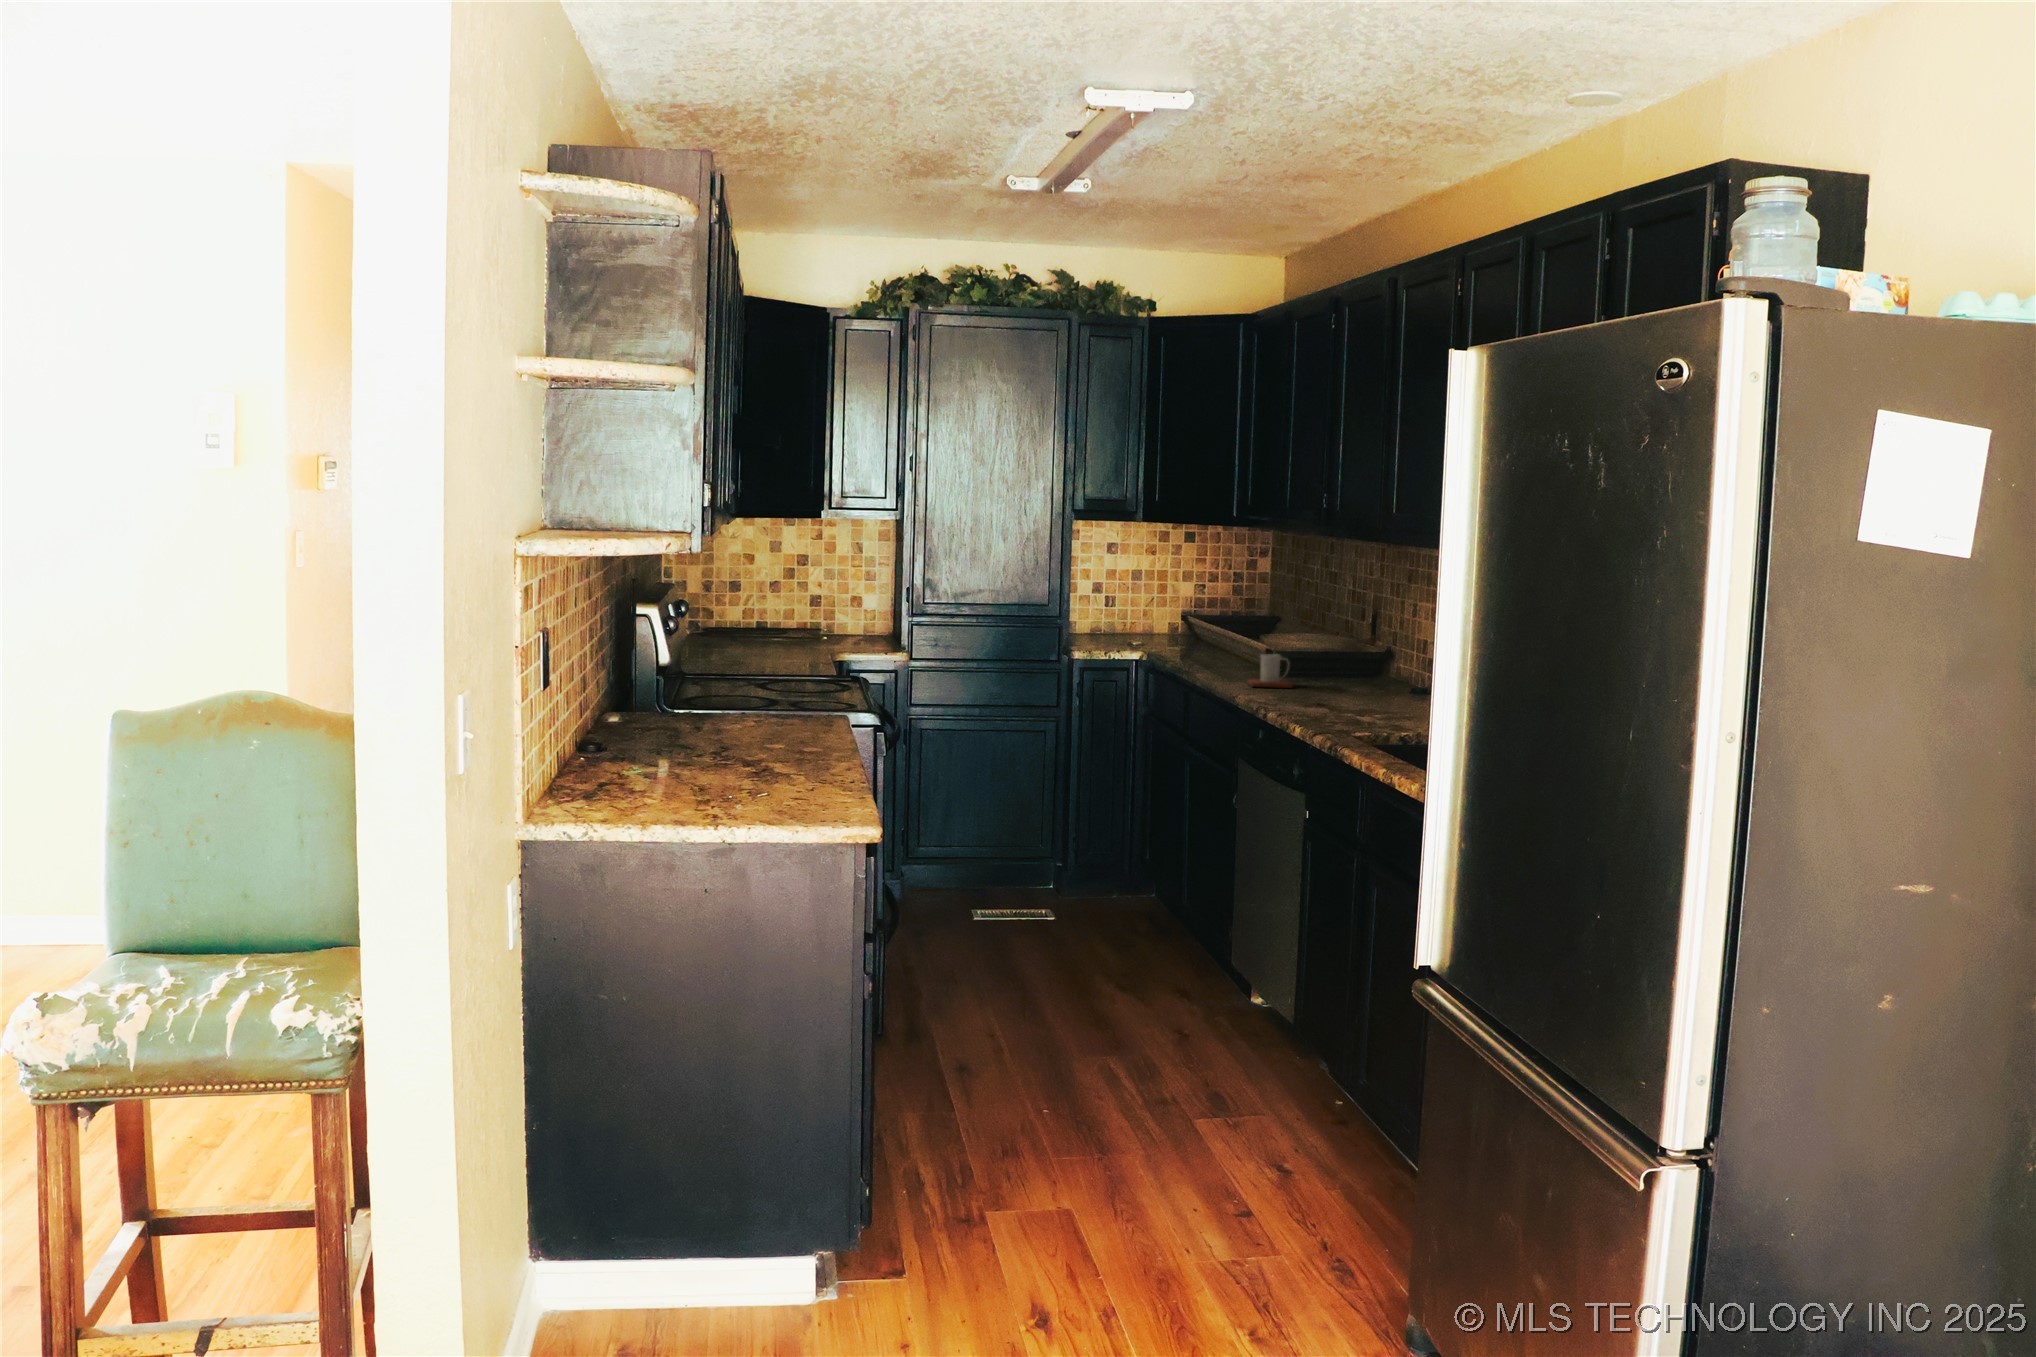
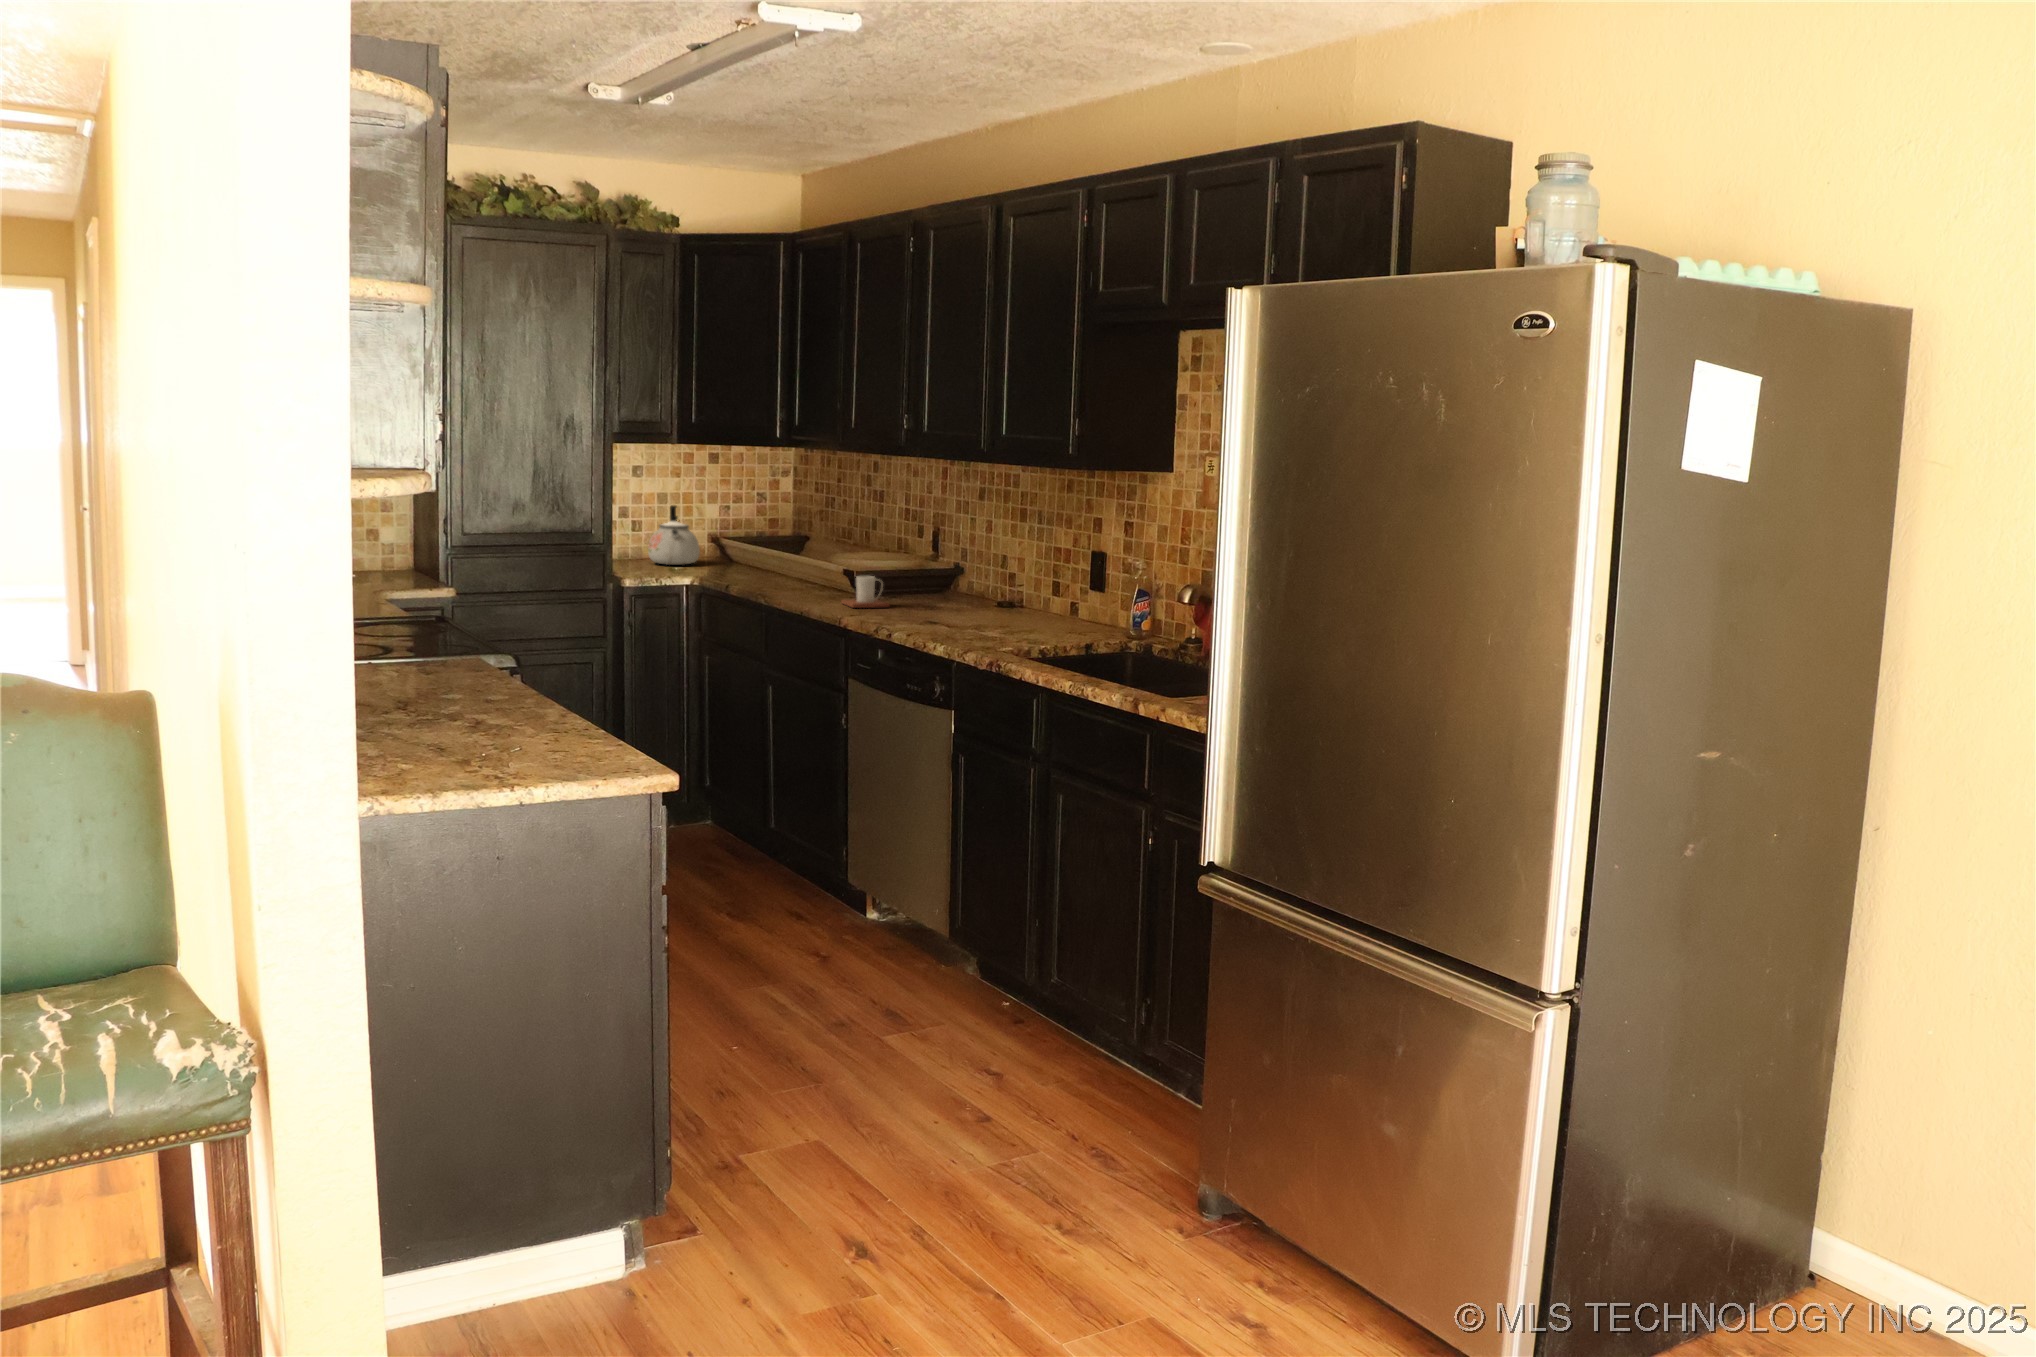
kettle: none [1108,582,1158,641] -> present [648,506,700,565]

